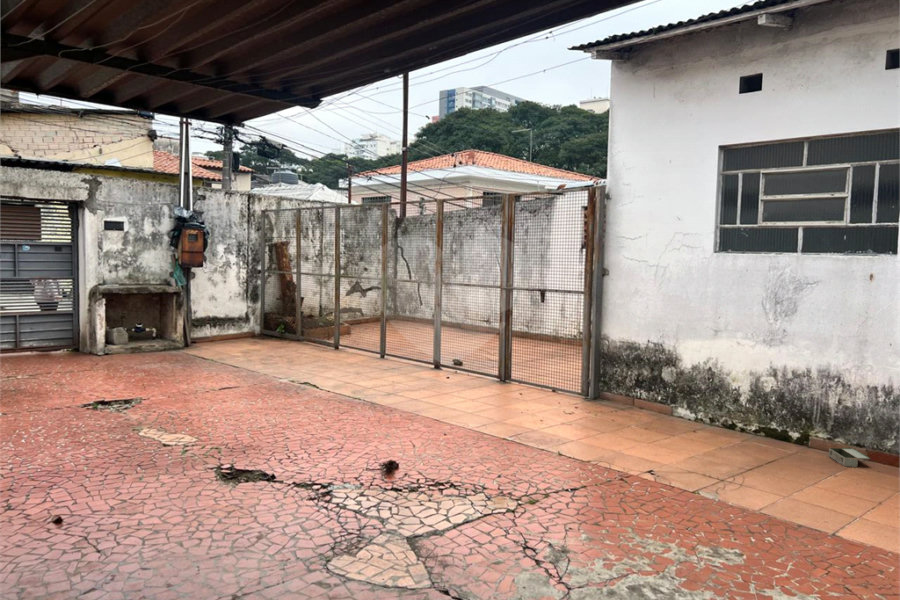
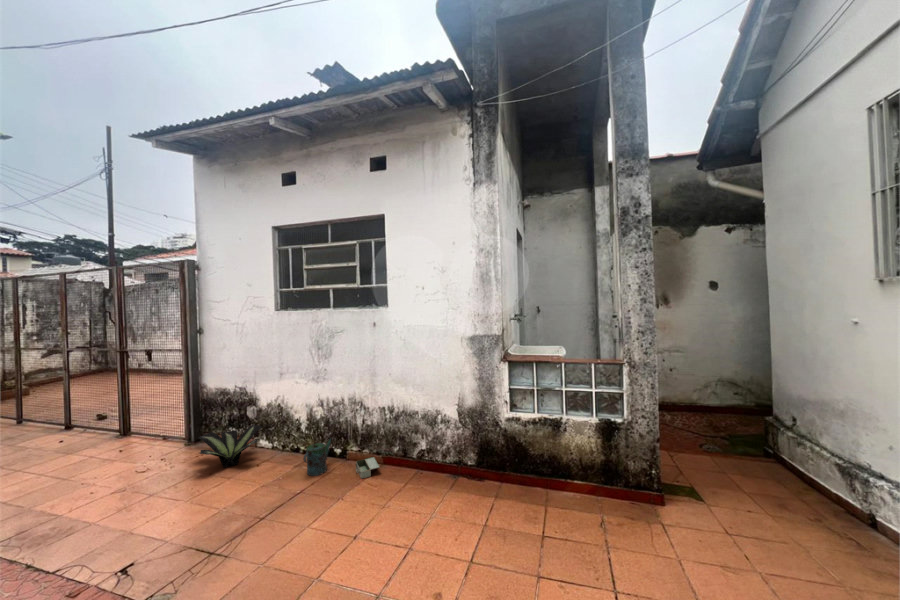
potted plant: none [620,387,694,427] -> present [198,425,263,468]
watering can: none [763,410,794,453] -> present [303,434,335,476]

